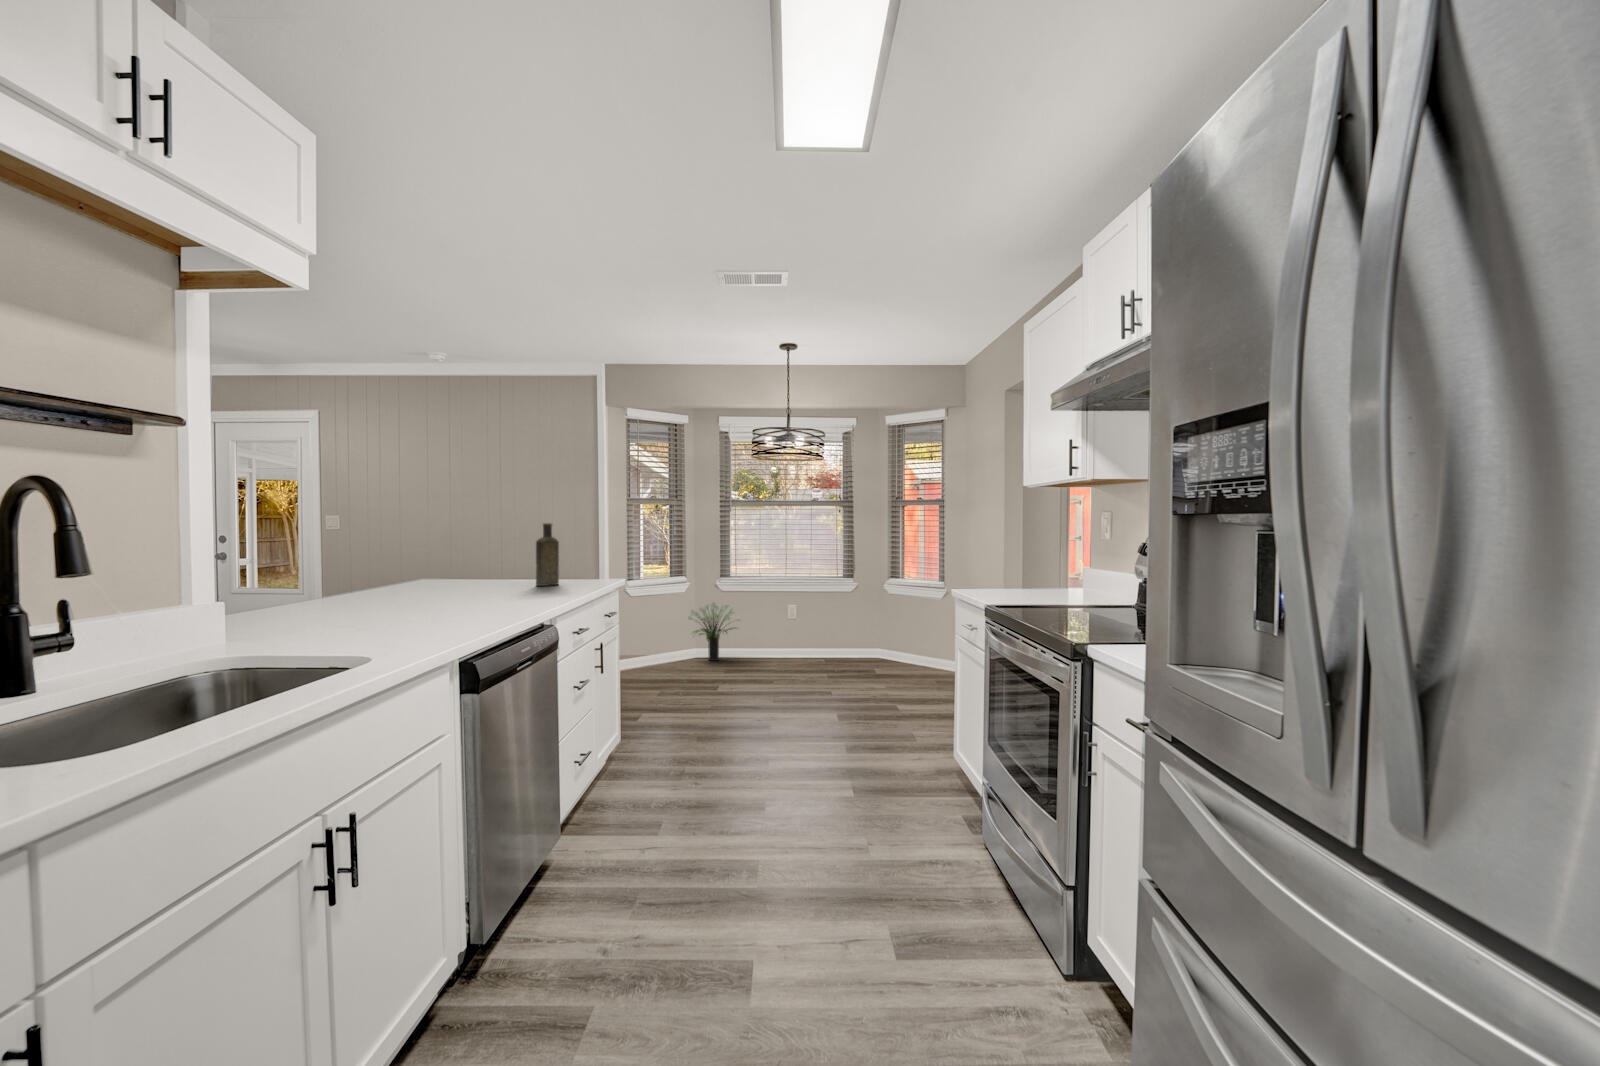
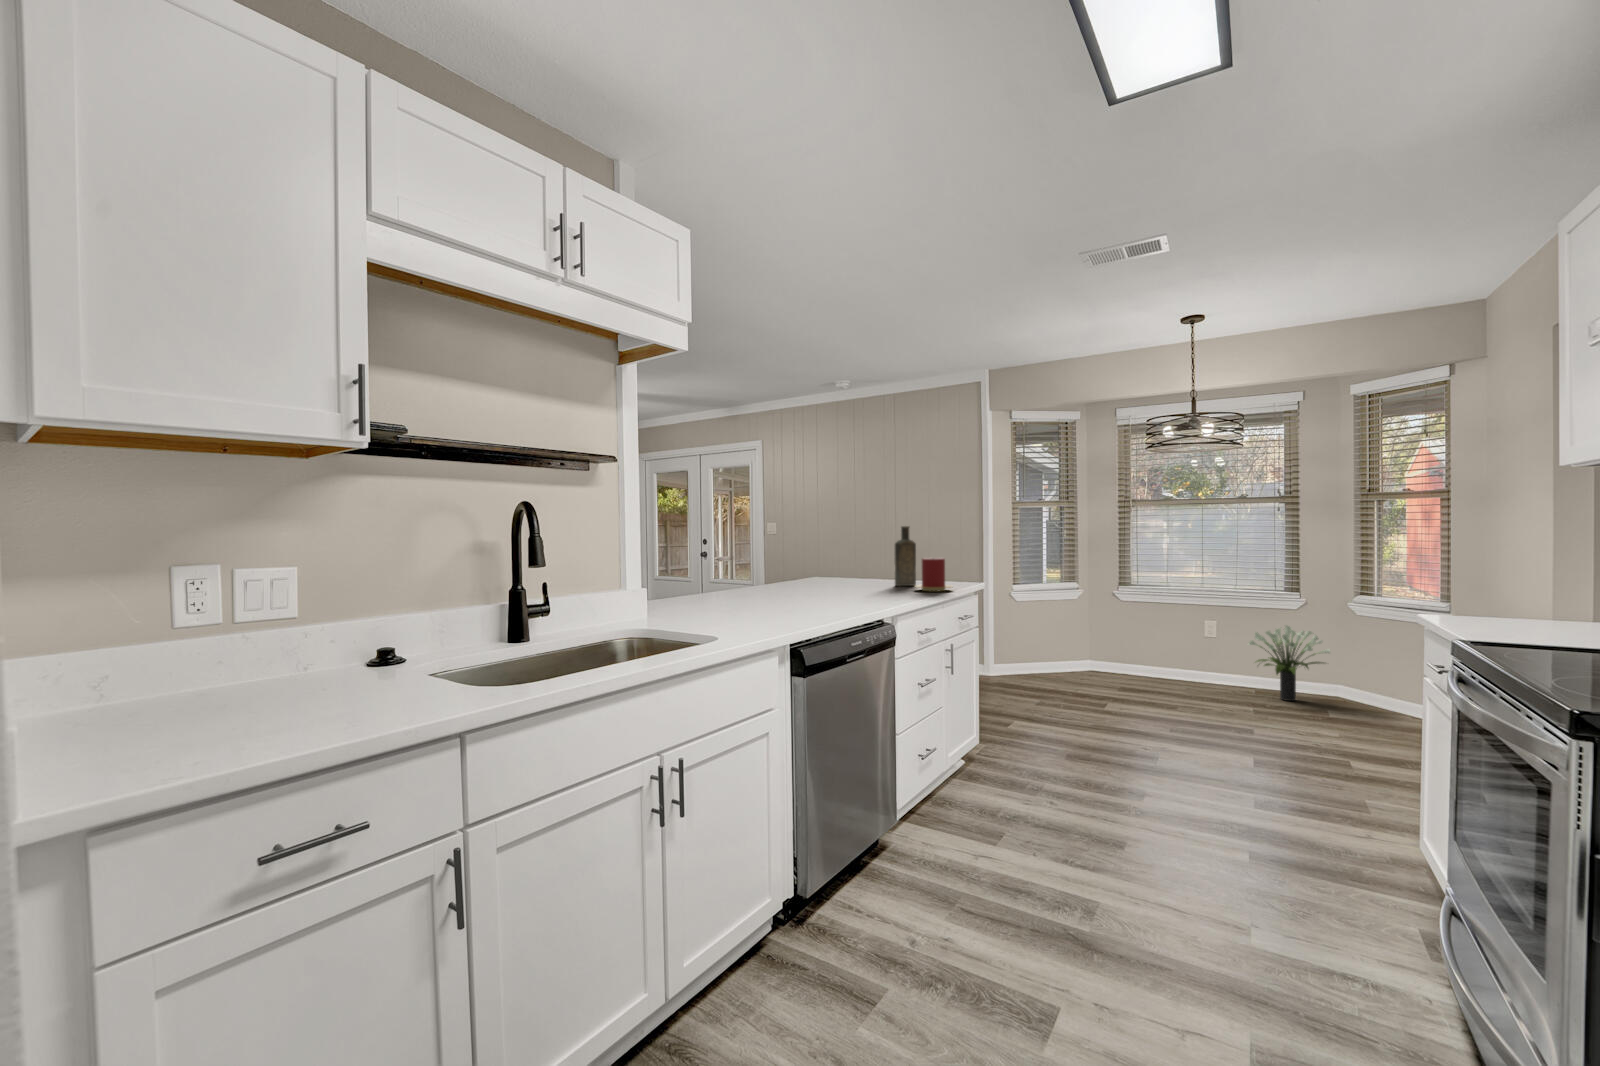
candle: none [562,555,603,590] -> present [915,558,952,591]
potted plant: present [687,602,741,661] -> present [1248,626,1330,701]

